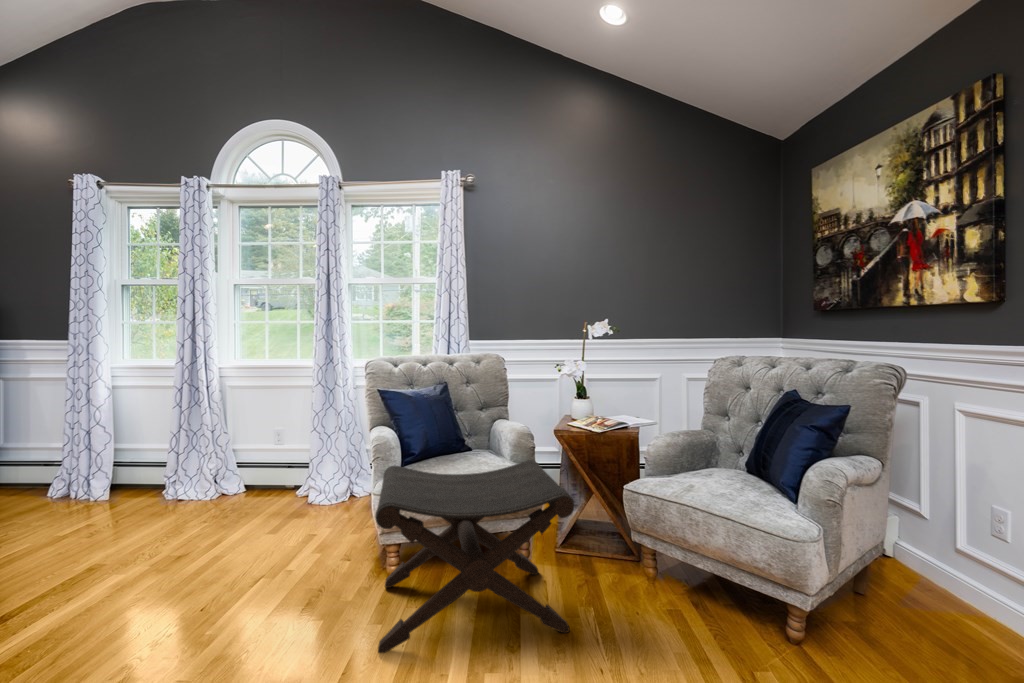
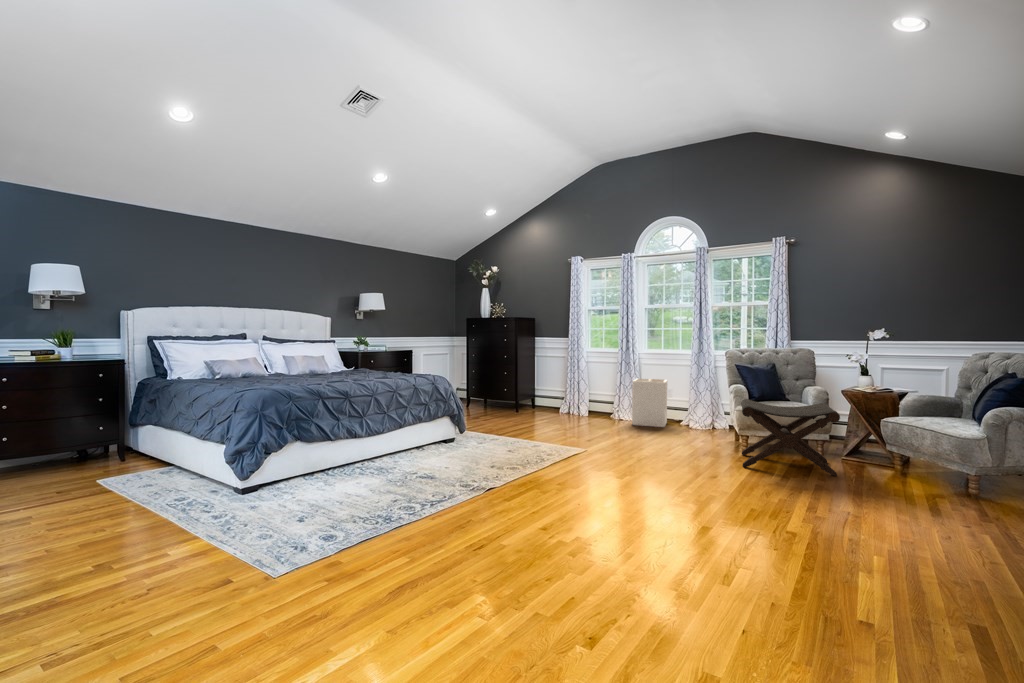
laundry hamper: none [189,415,271,515] -> present [632,379,667,427]

